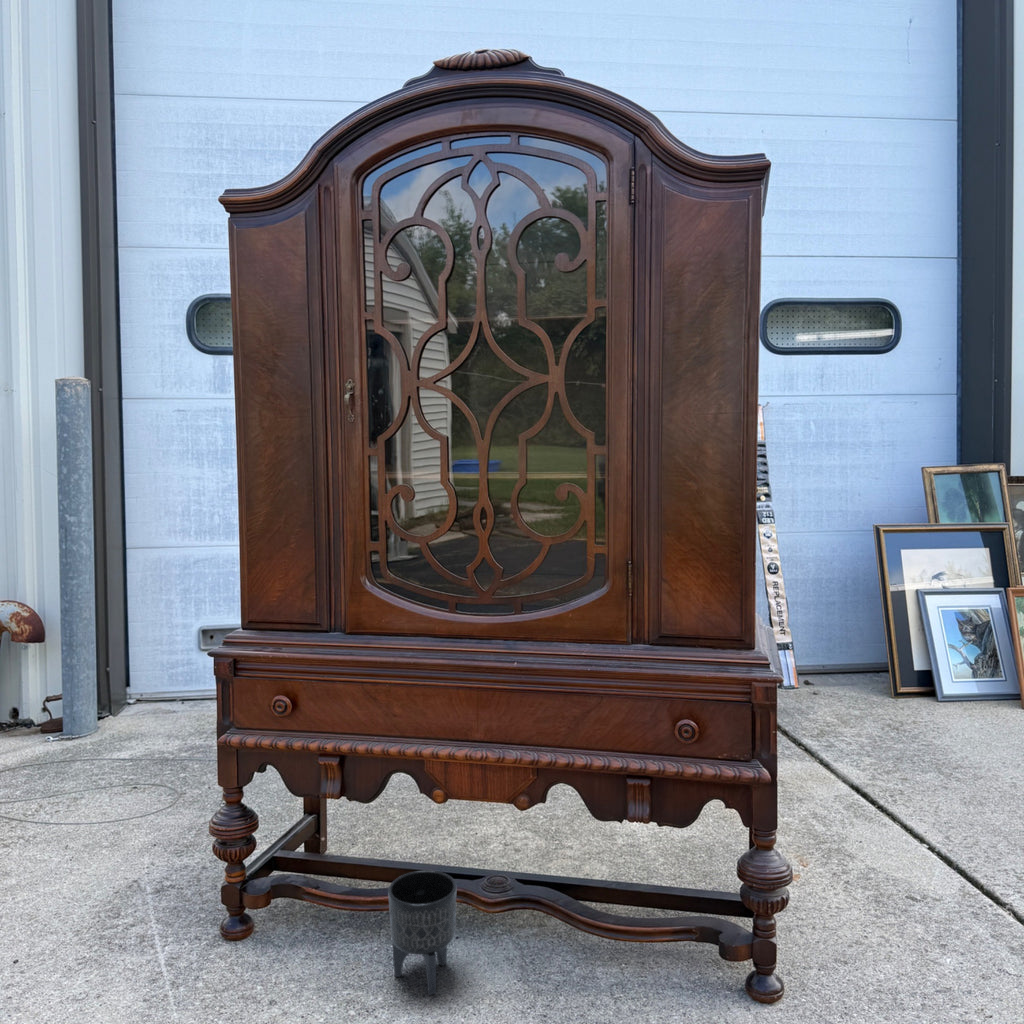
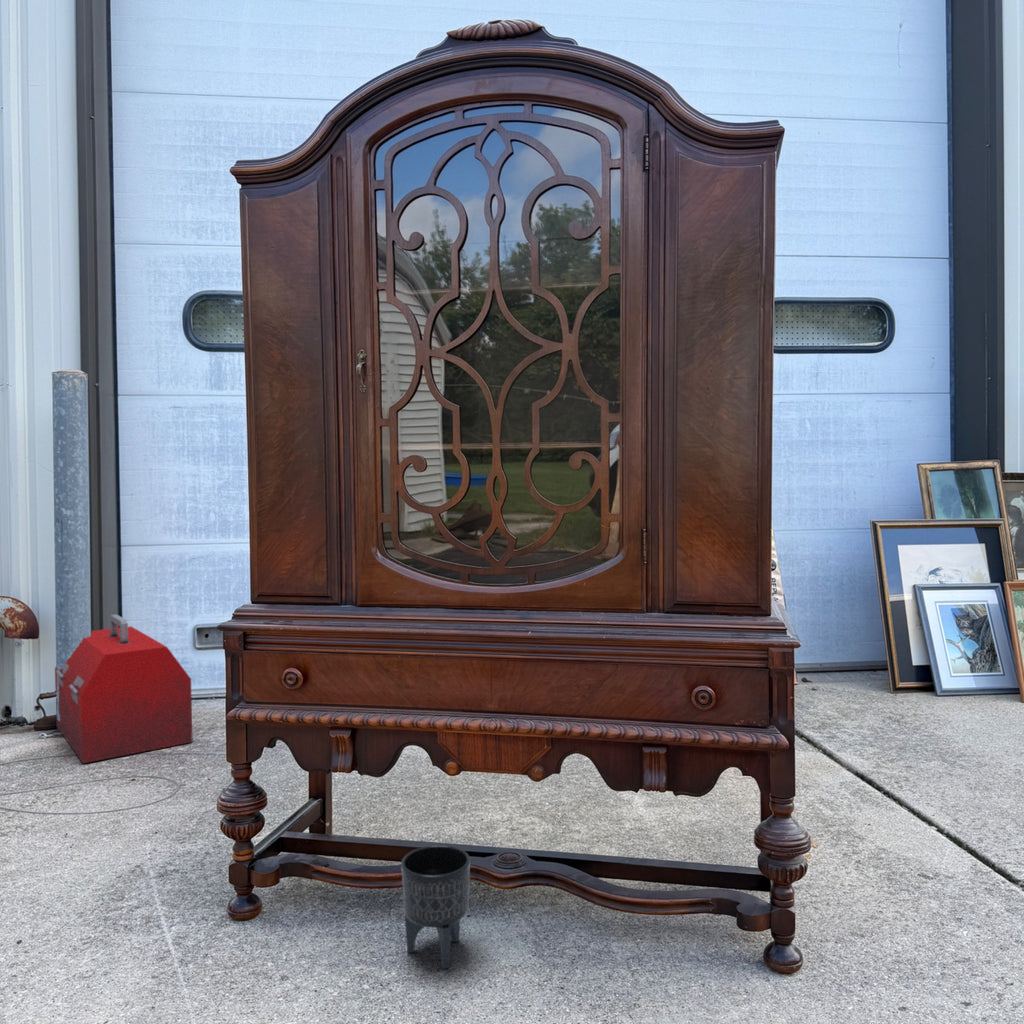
toolbox: none [62,620,195,769] -> present [55,614,192,763]

